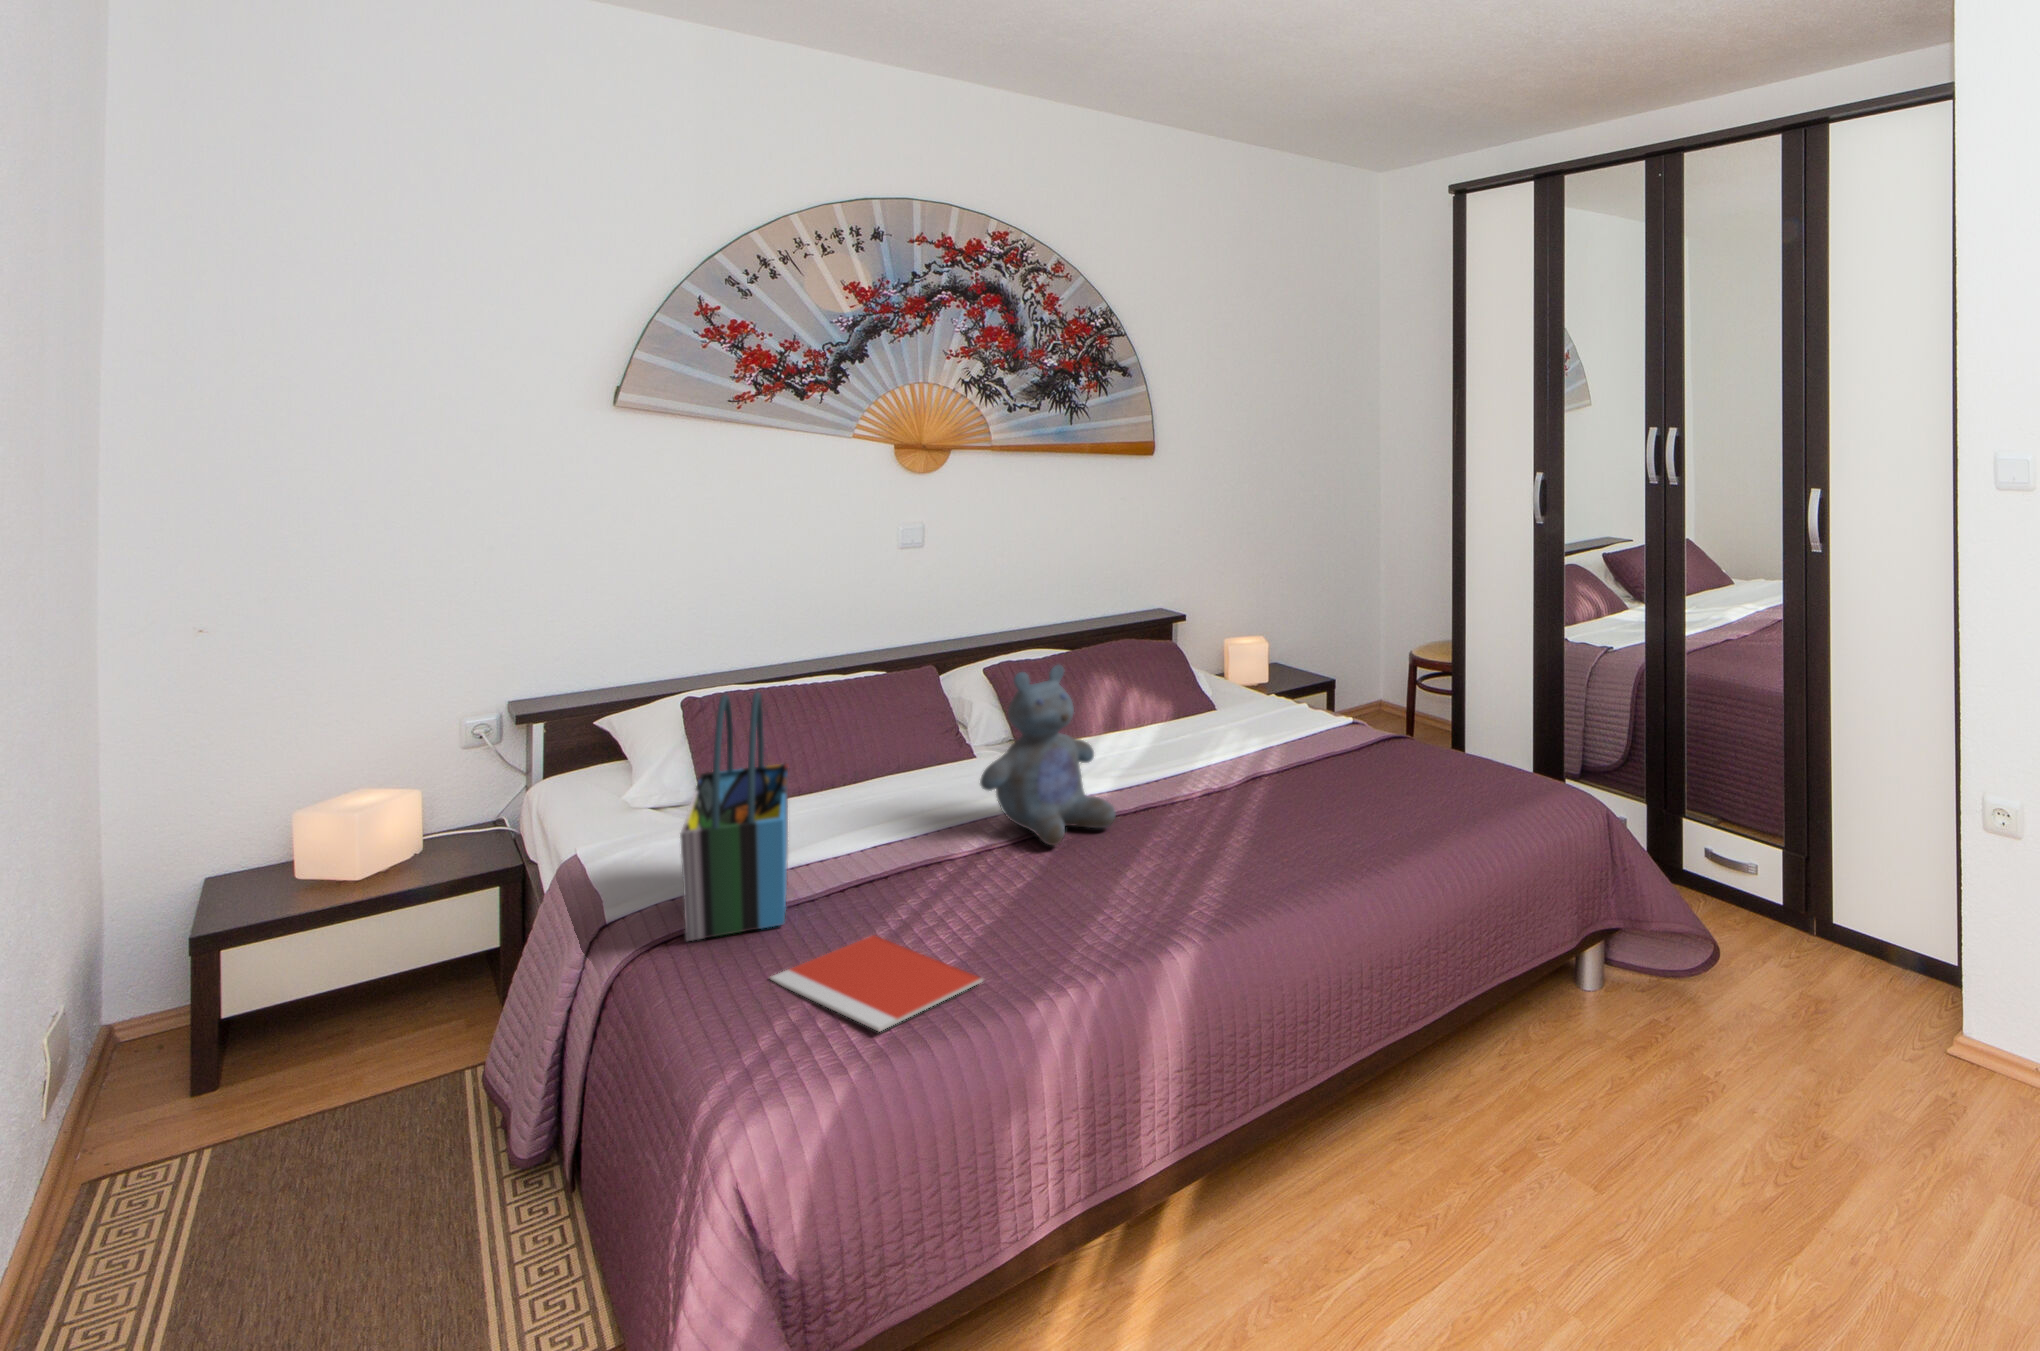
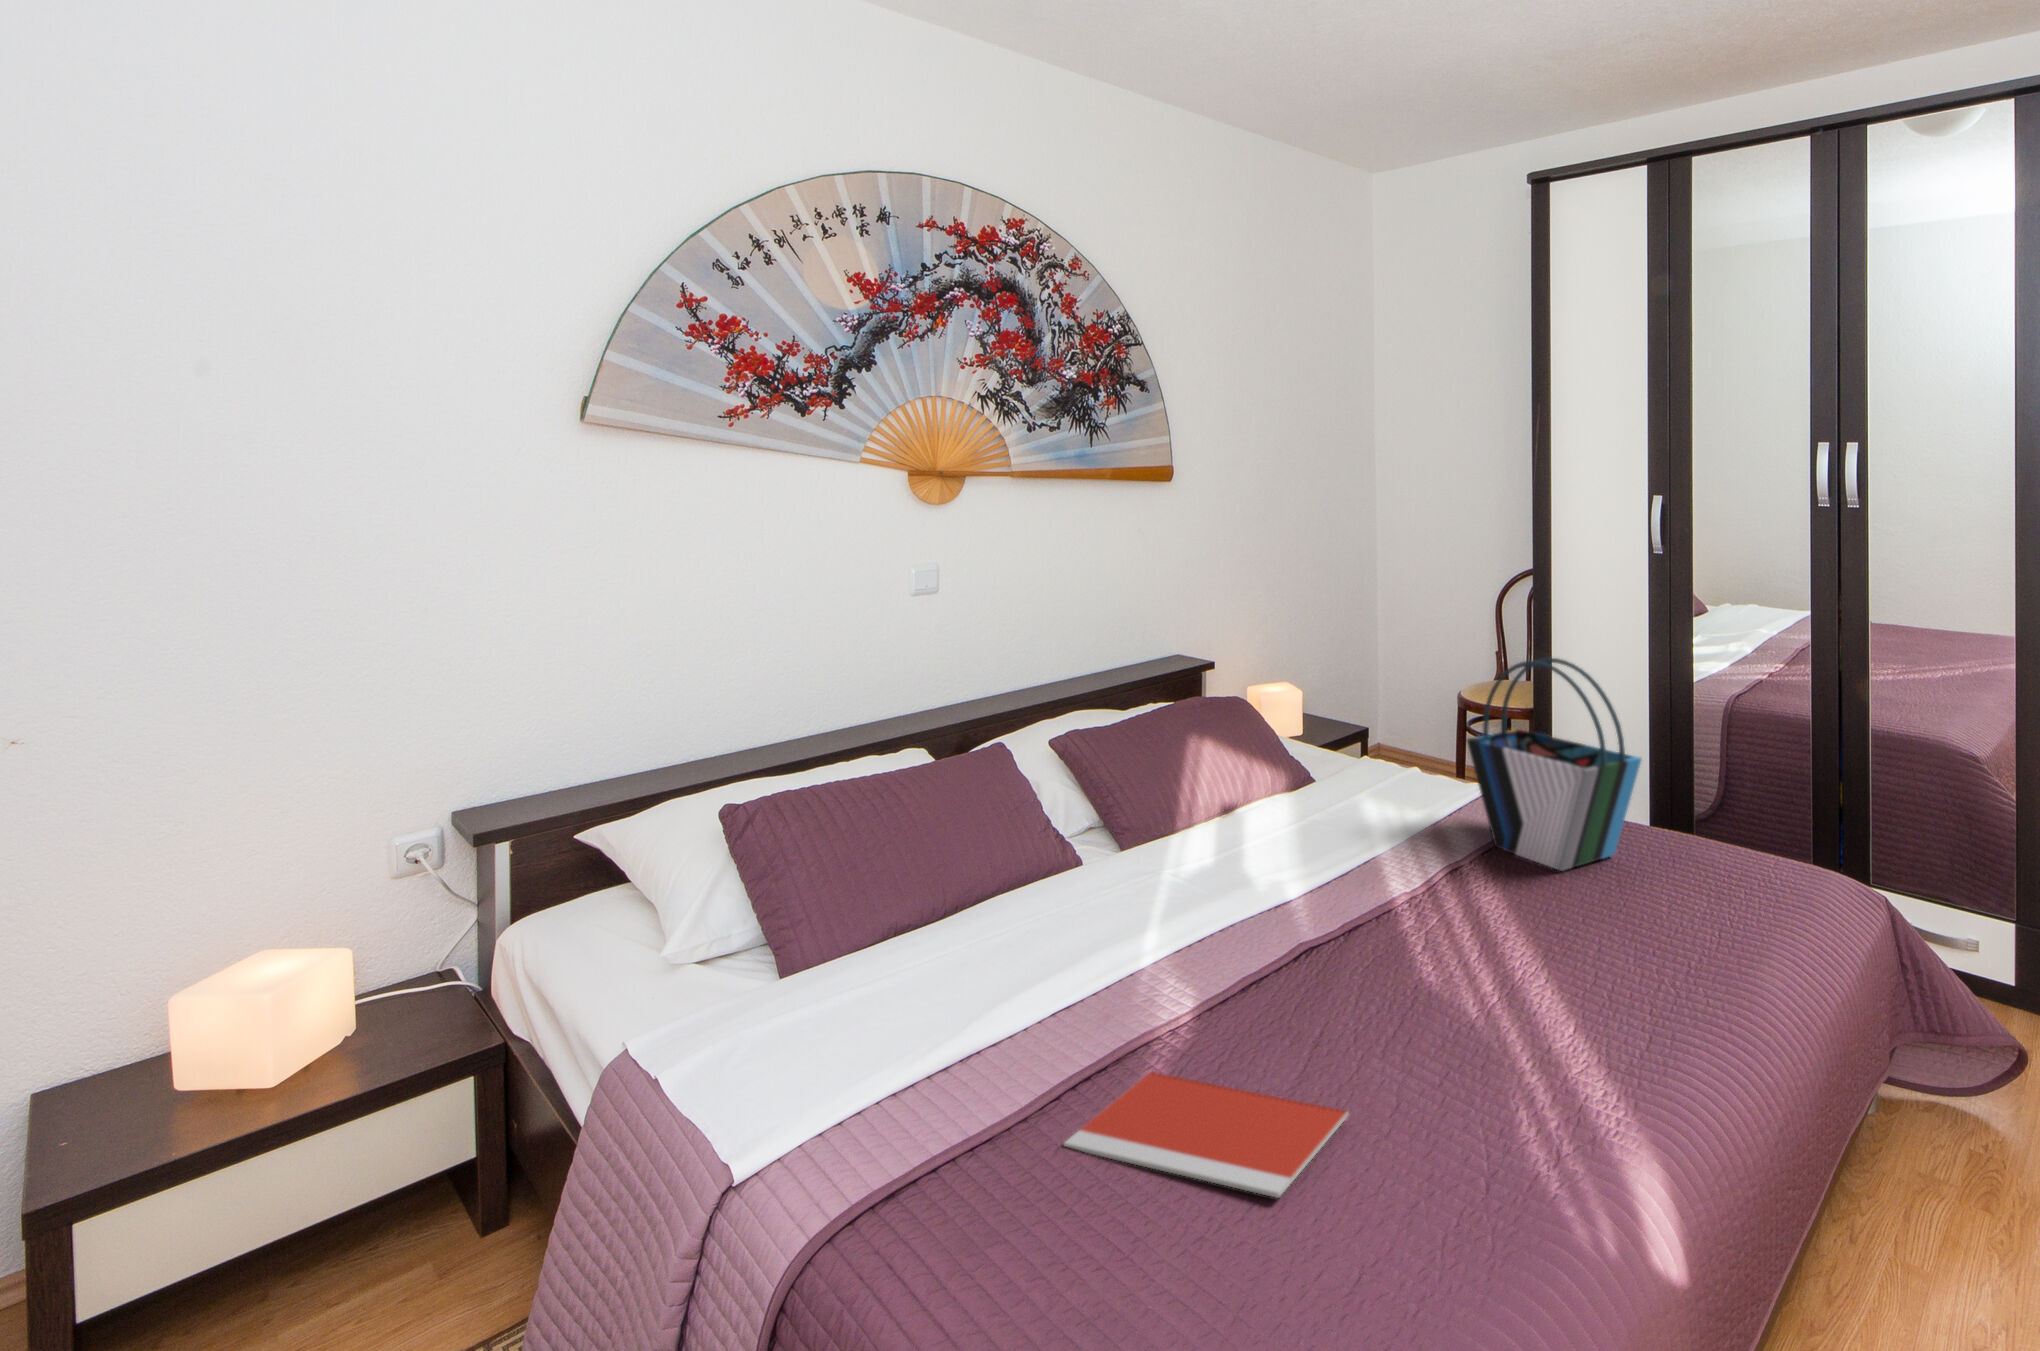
stuffed bear: present [980,665,1116,845] -> none [1175,716,1330,939]
tote bag: present [680,692,788,941] -> present [1467,658,1641,871]

